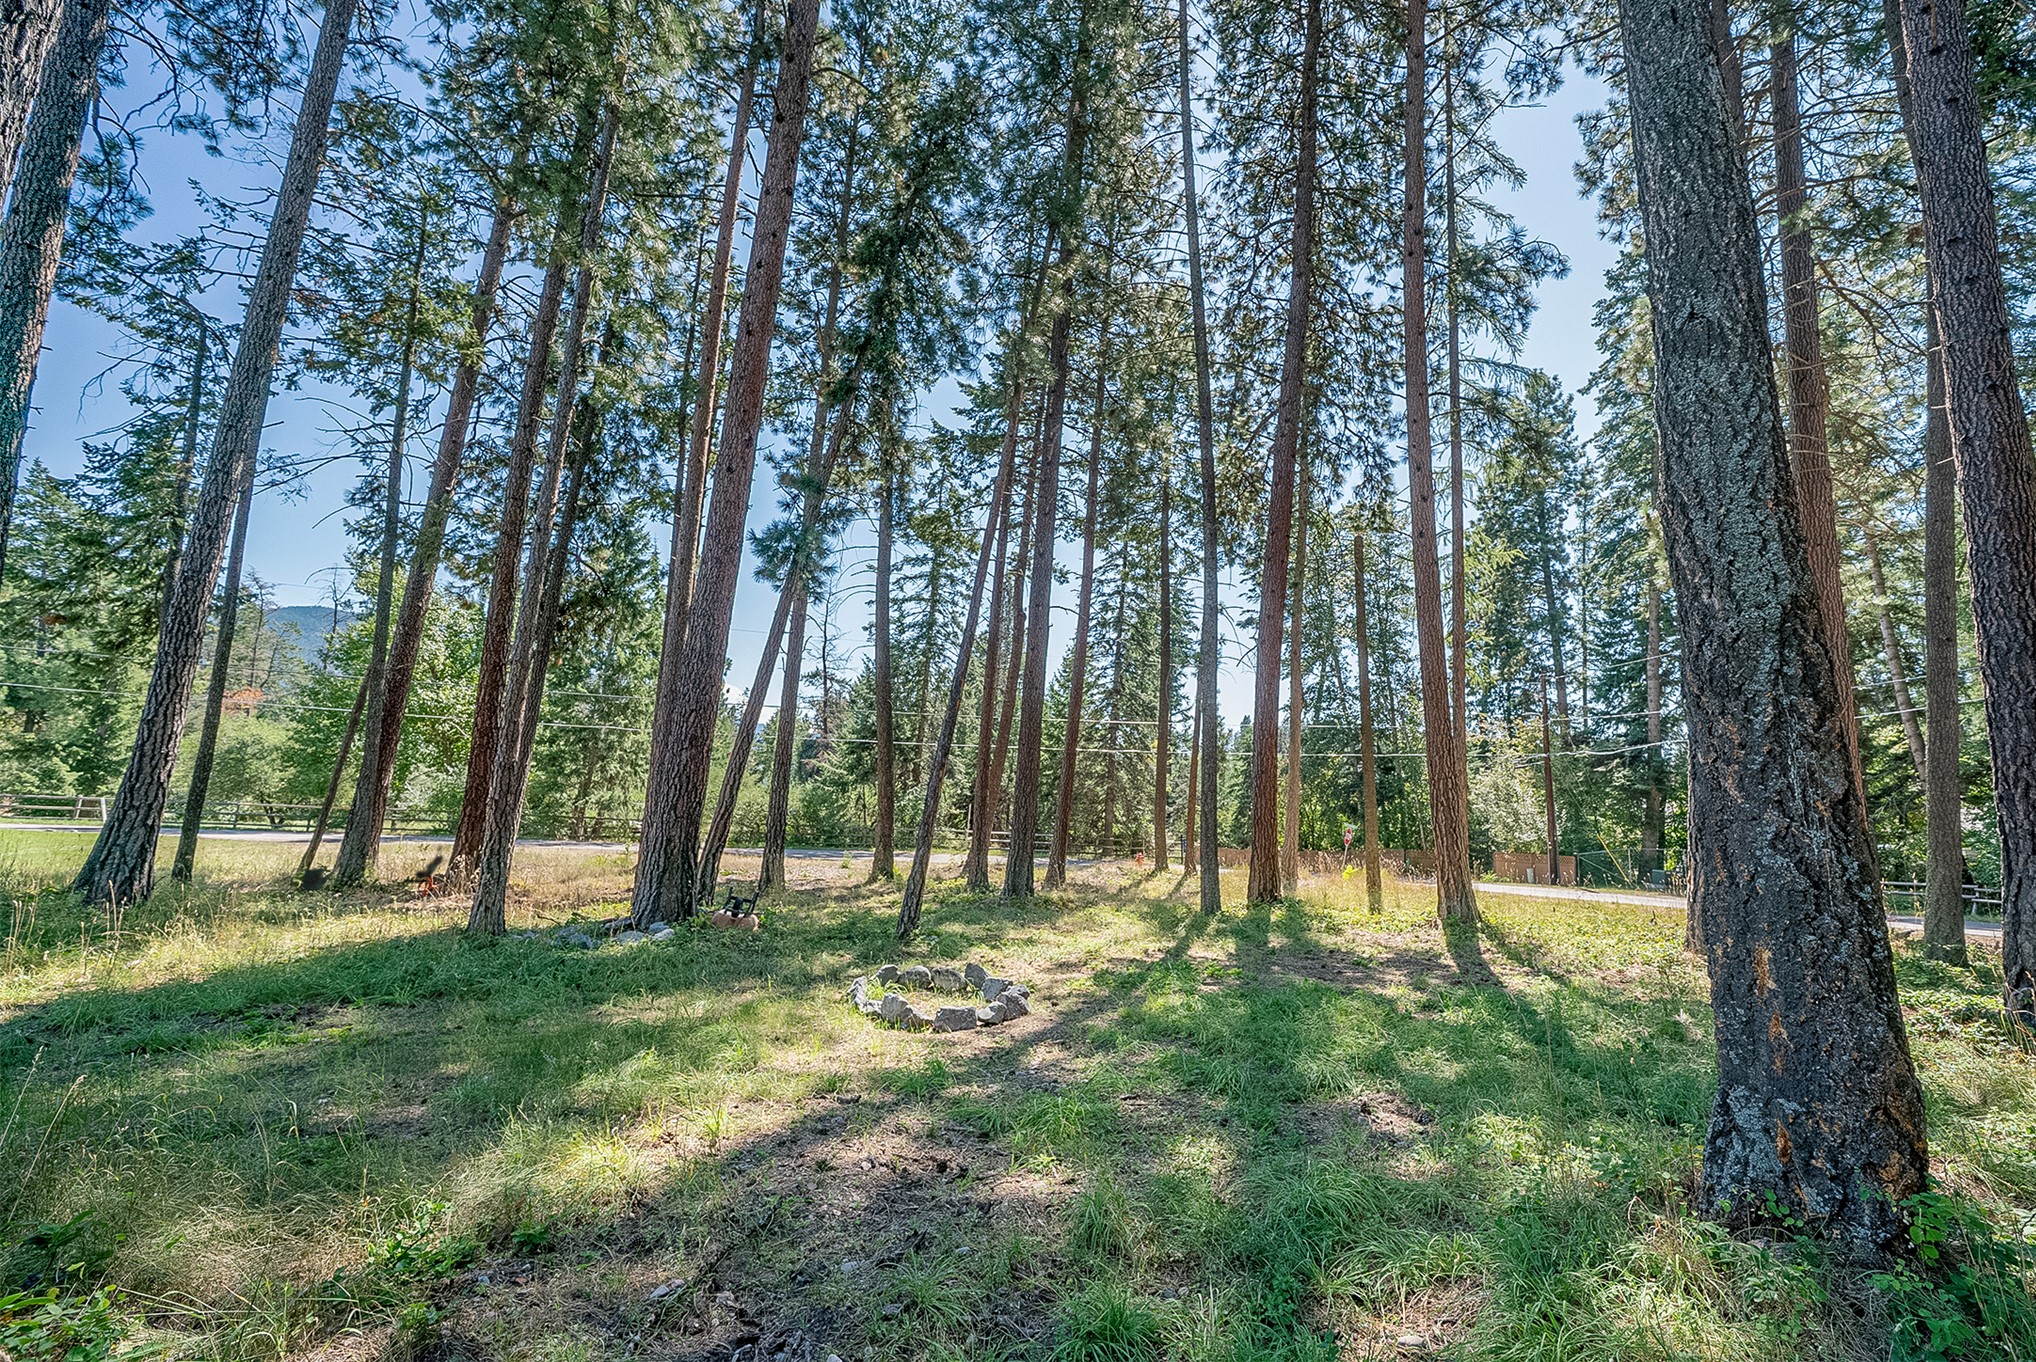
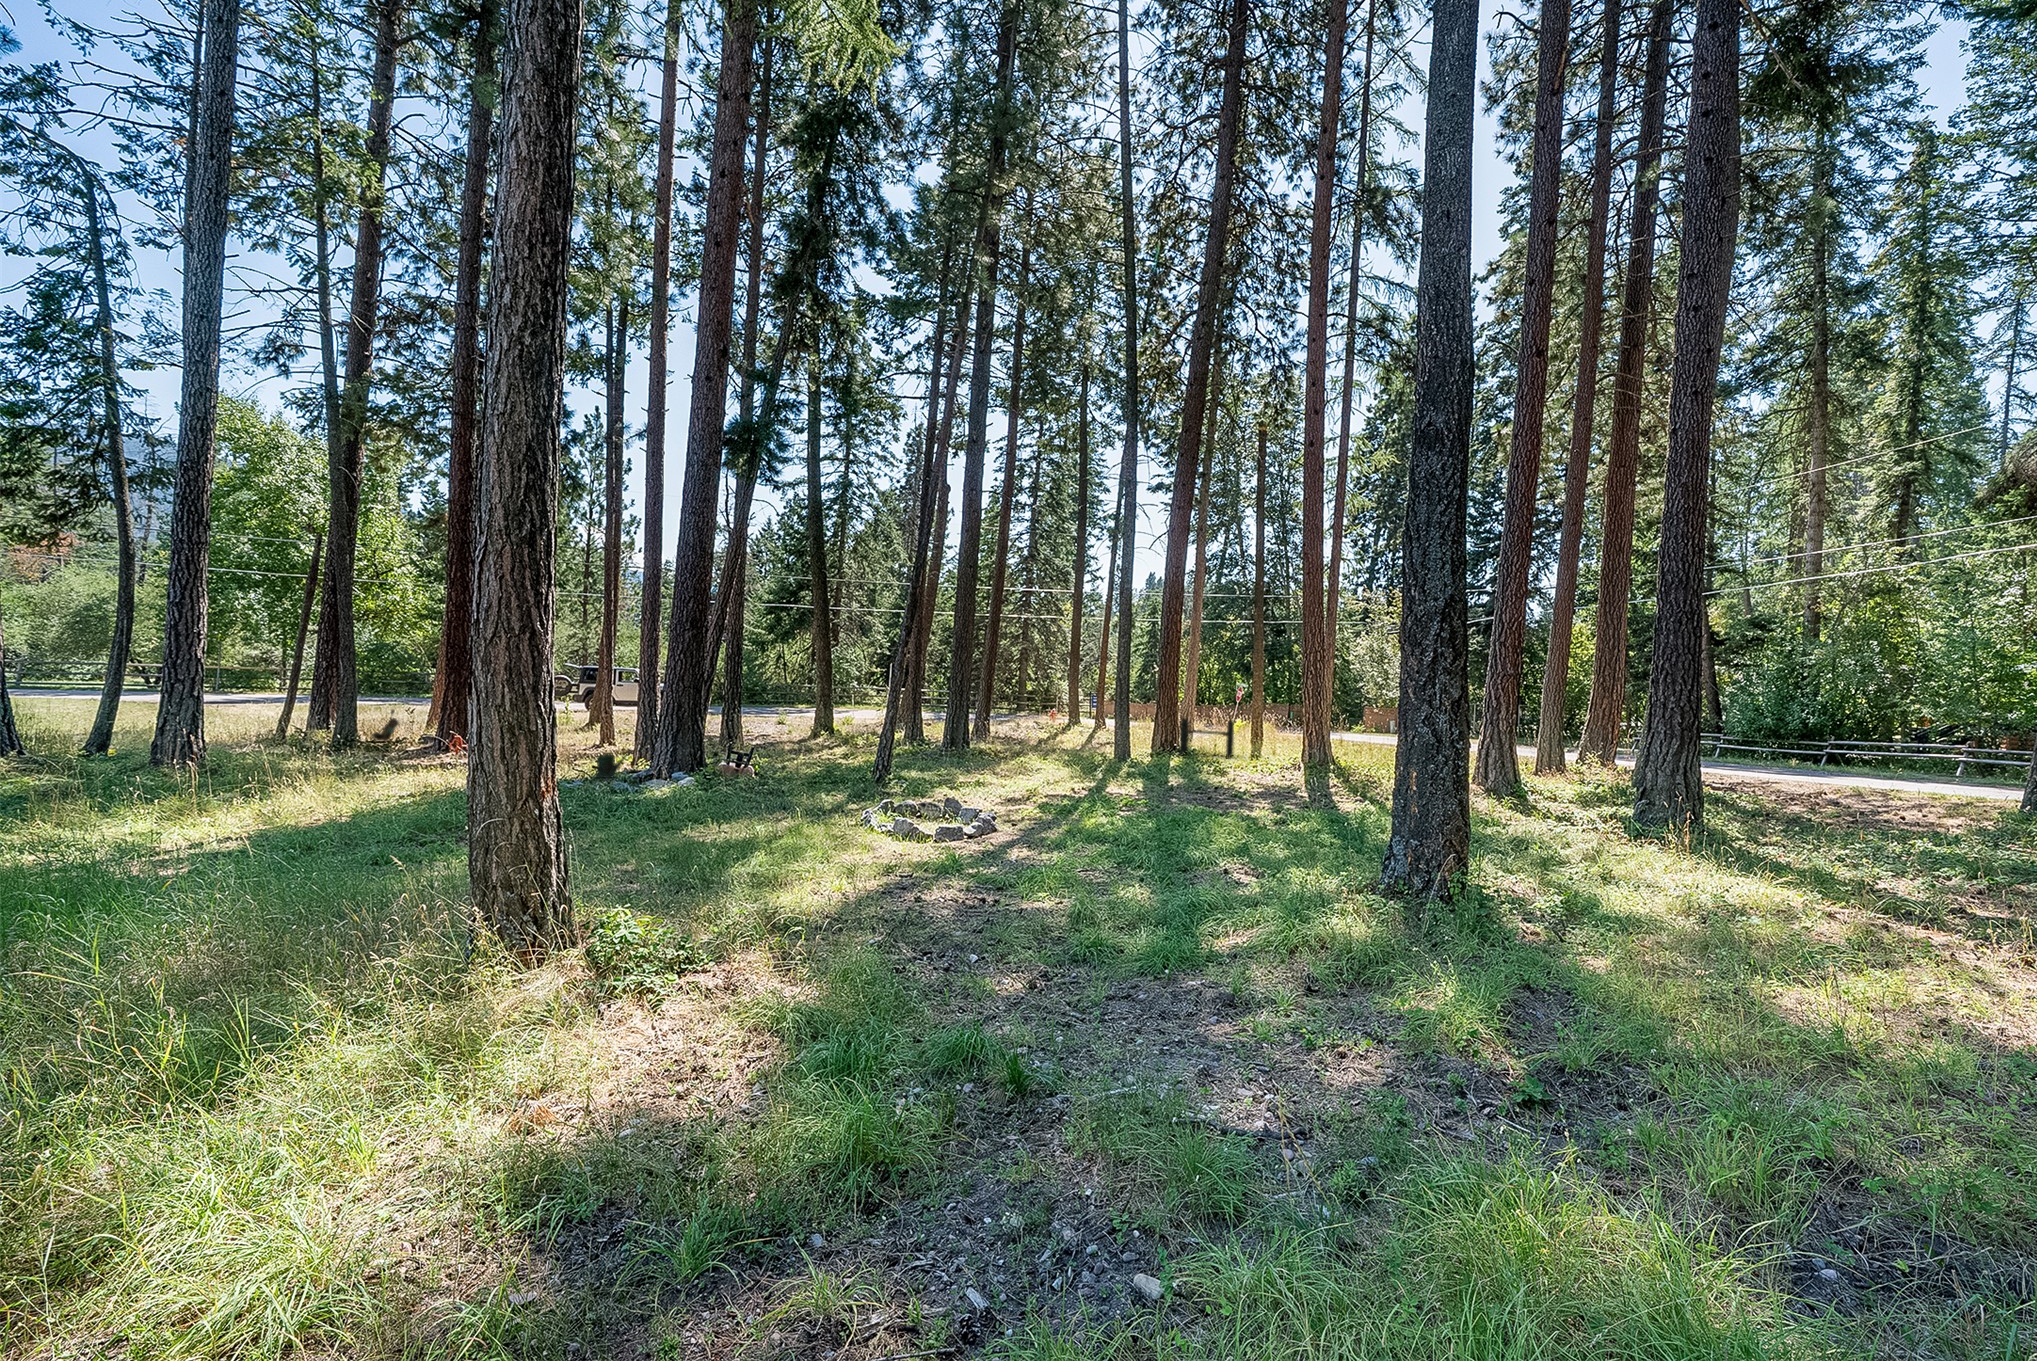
bench: none [1277,864,1342,916] -> present [1179,718,1234,759]
watering can: present [301,865,341,890] -> present [597,752,630,778]

